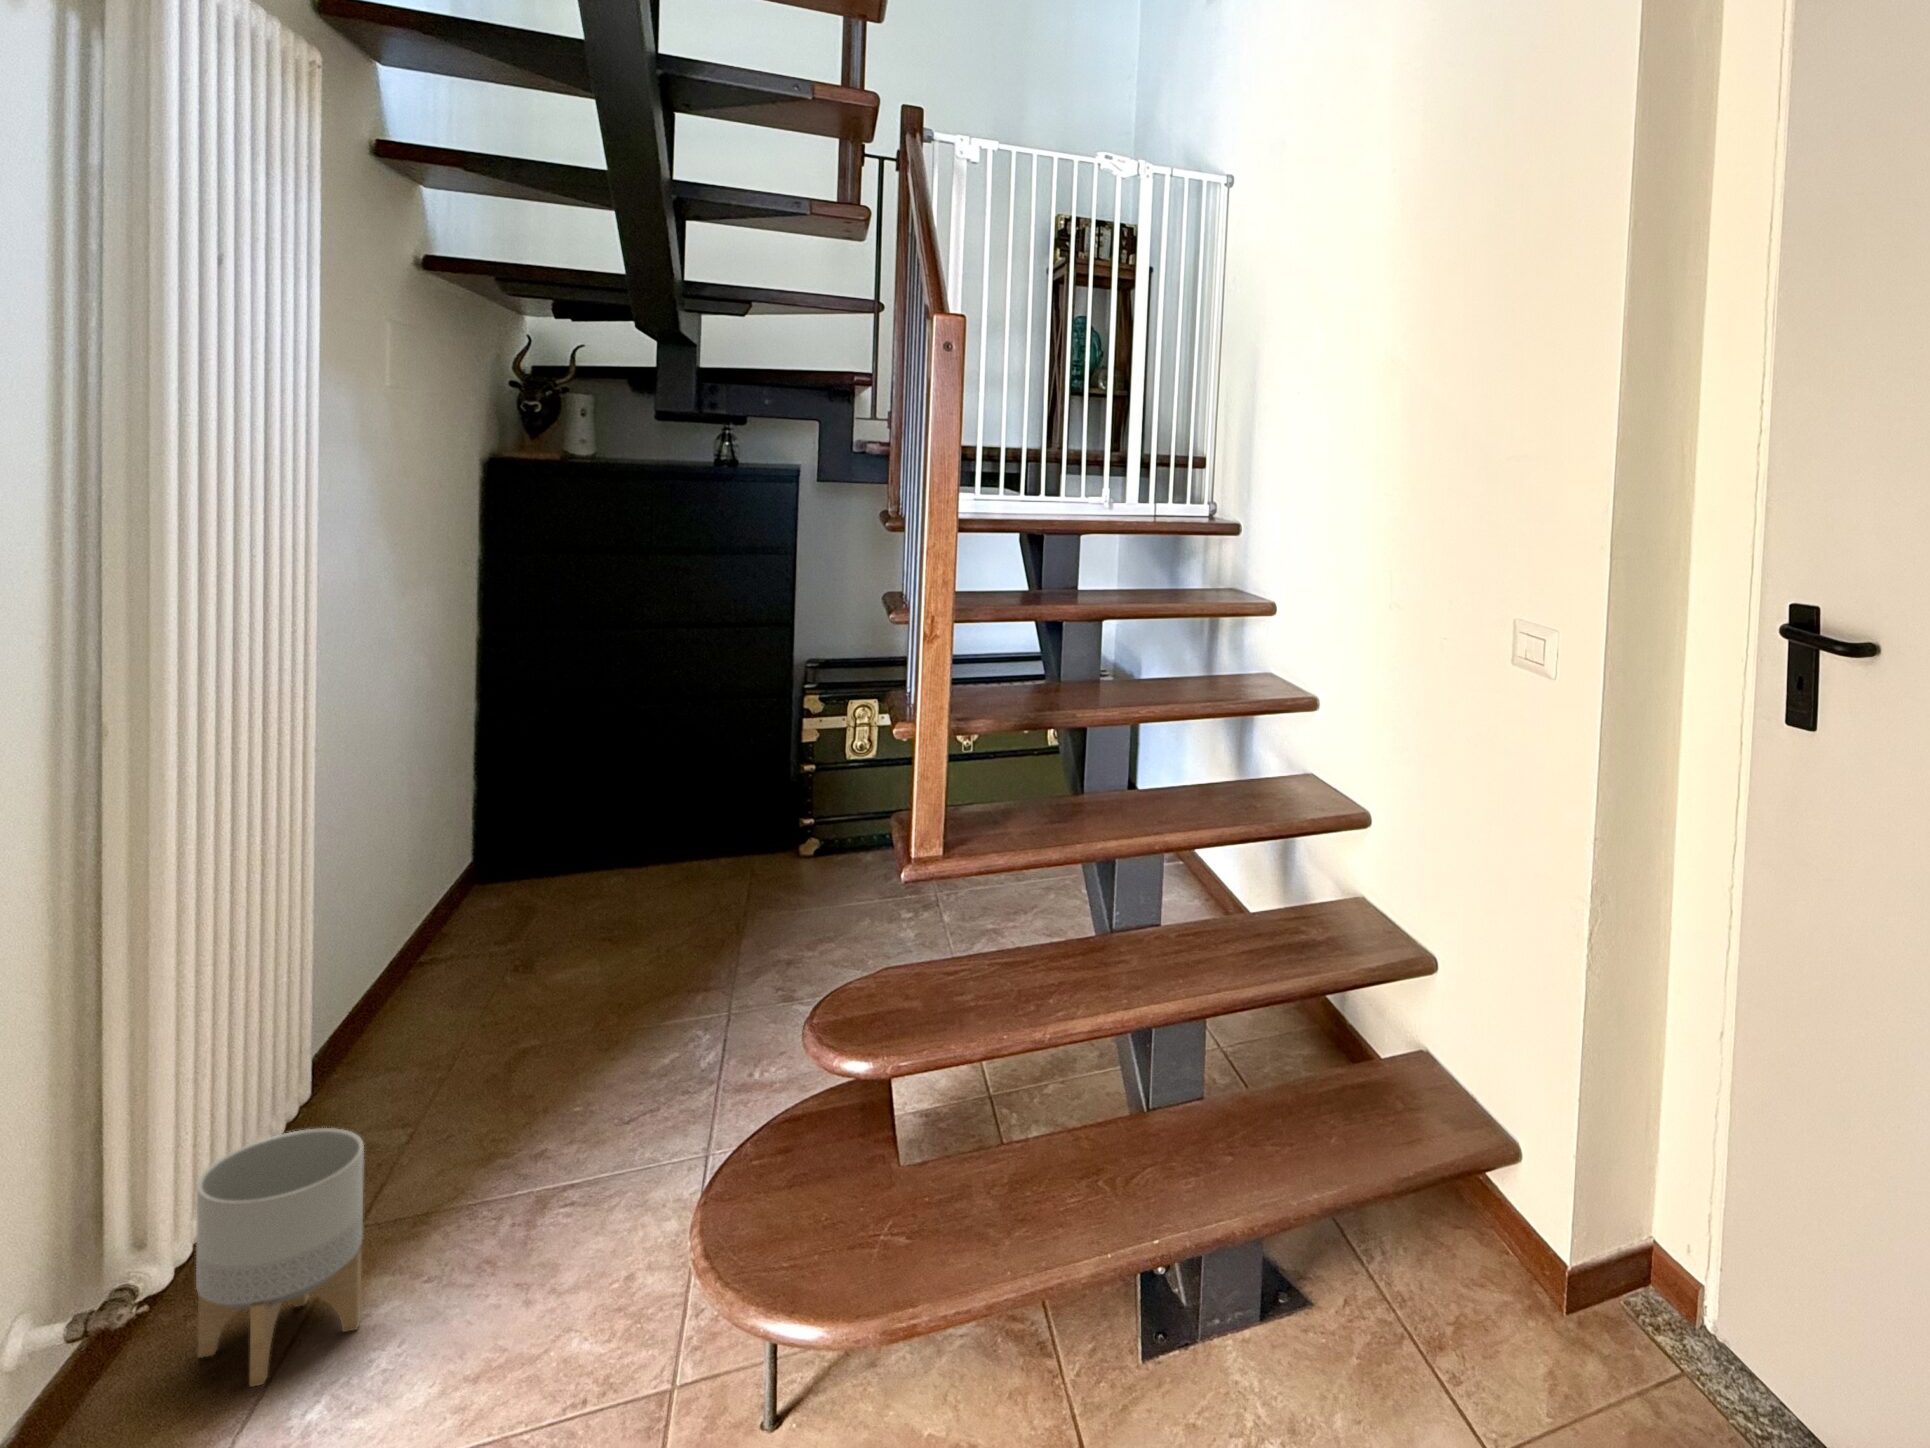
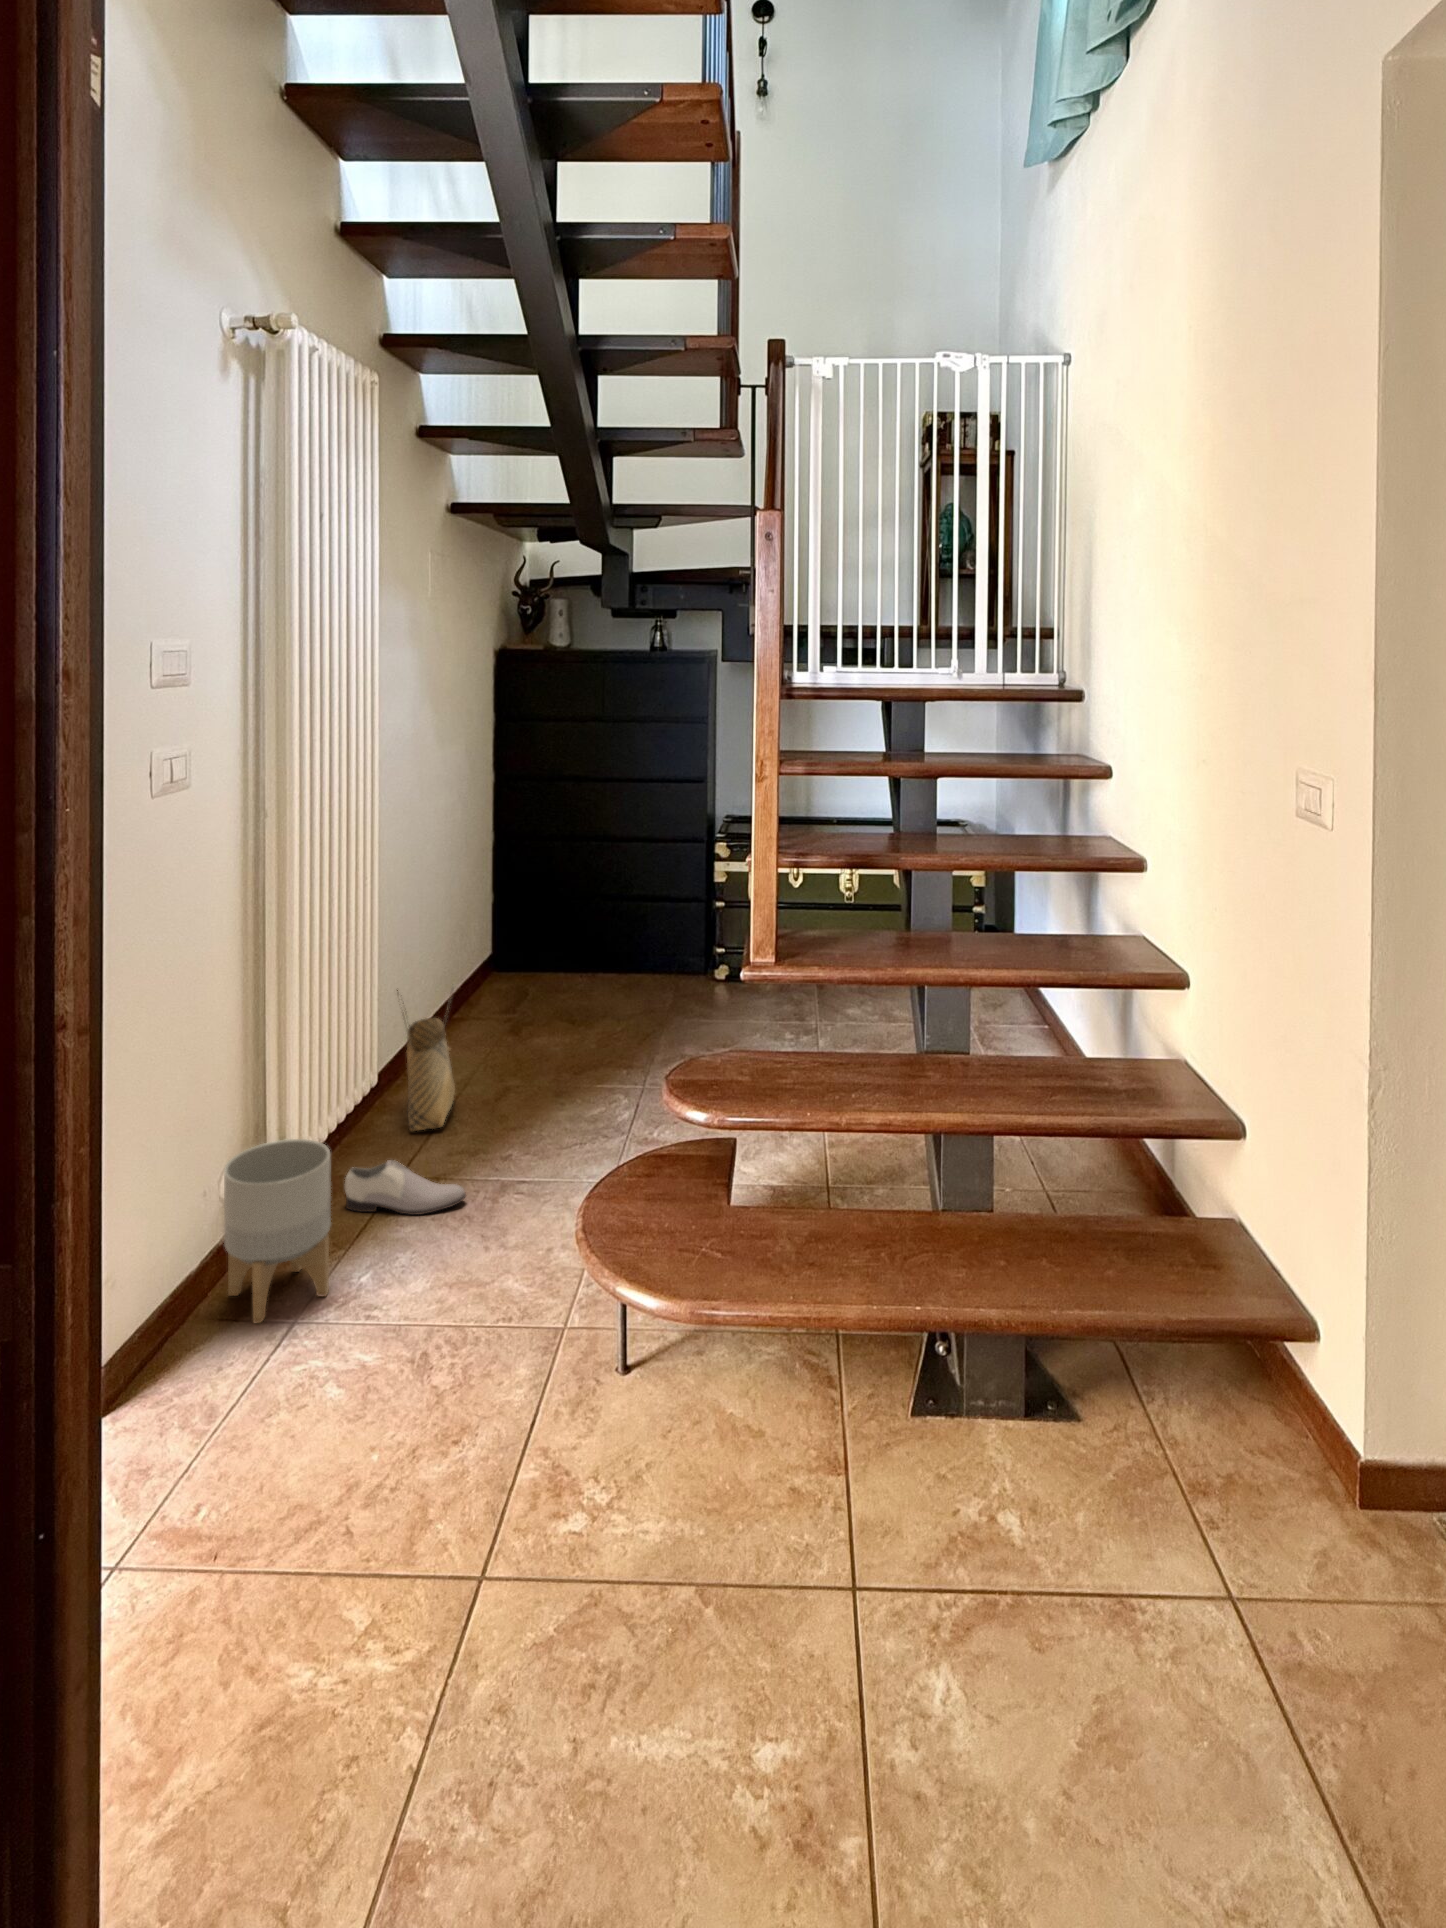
woven basket: none [403,896,492,1094] -> present [397,984,455,1131]
shoe: none [353,1135,534,1211] -> present [345,1160,466,1215]

